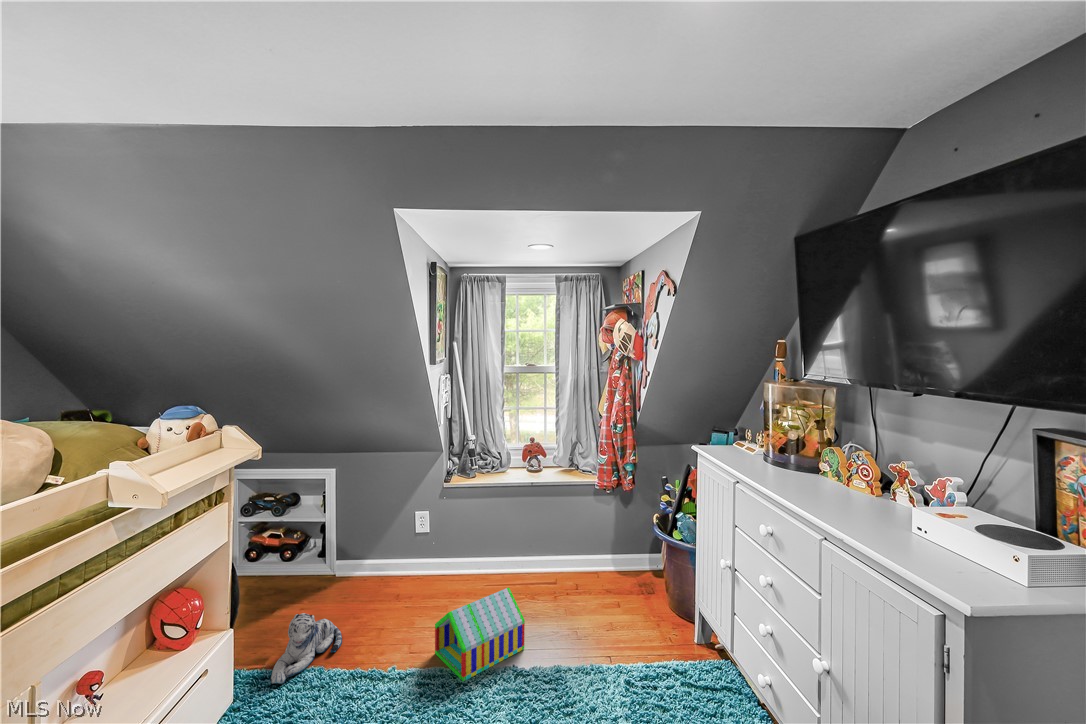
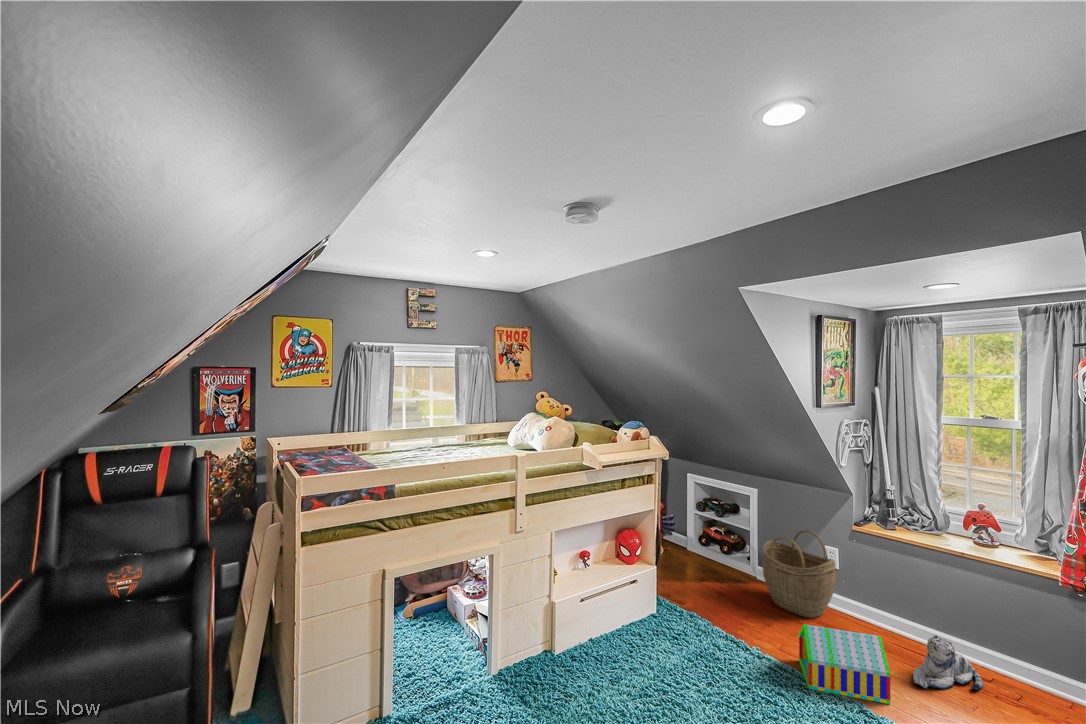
woven basket: none [356,501,433,601] -> present [762,530,836,618]
plush toy: present [271,613,342,684] -> present [913,635,983,690]

